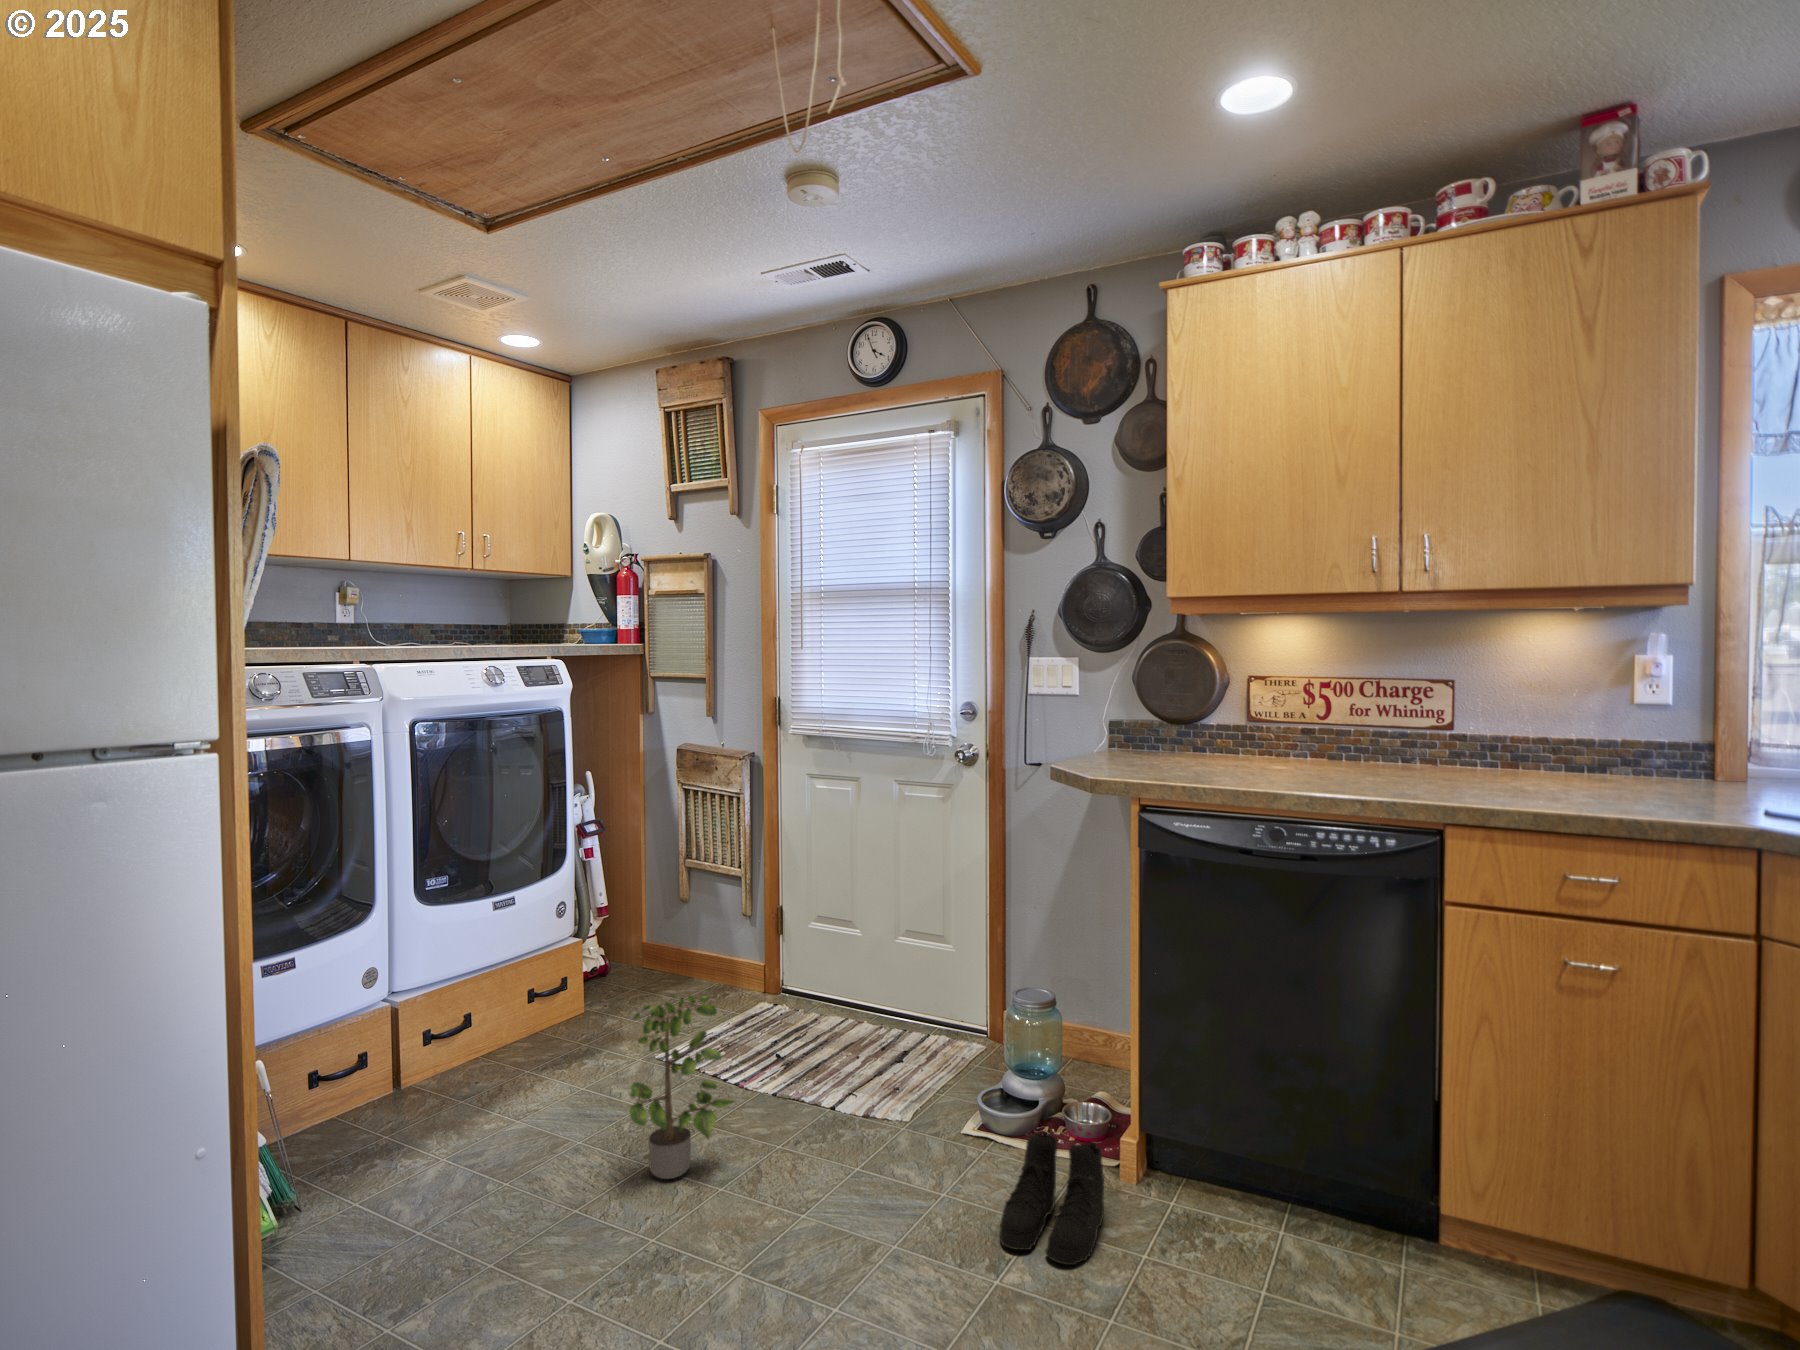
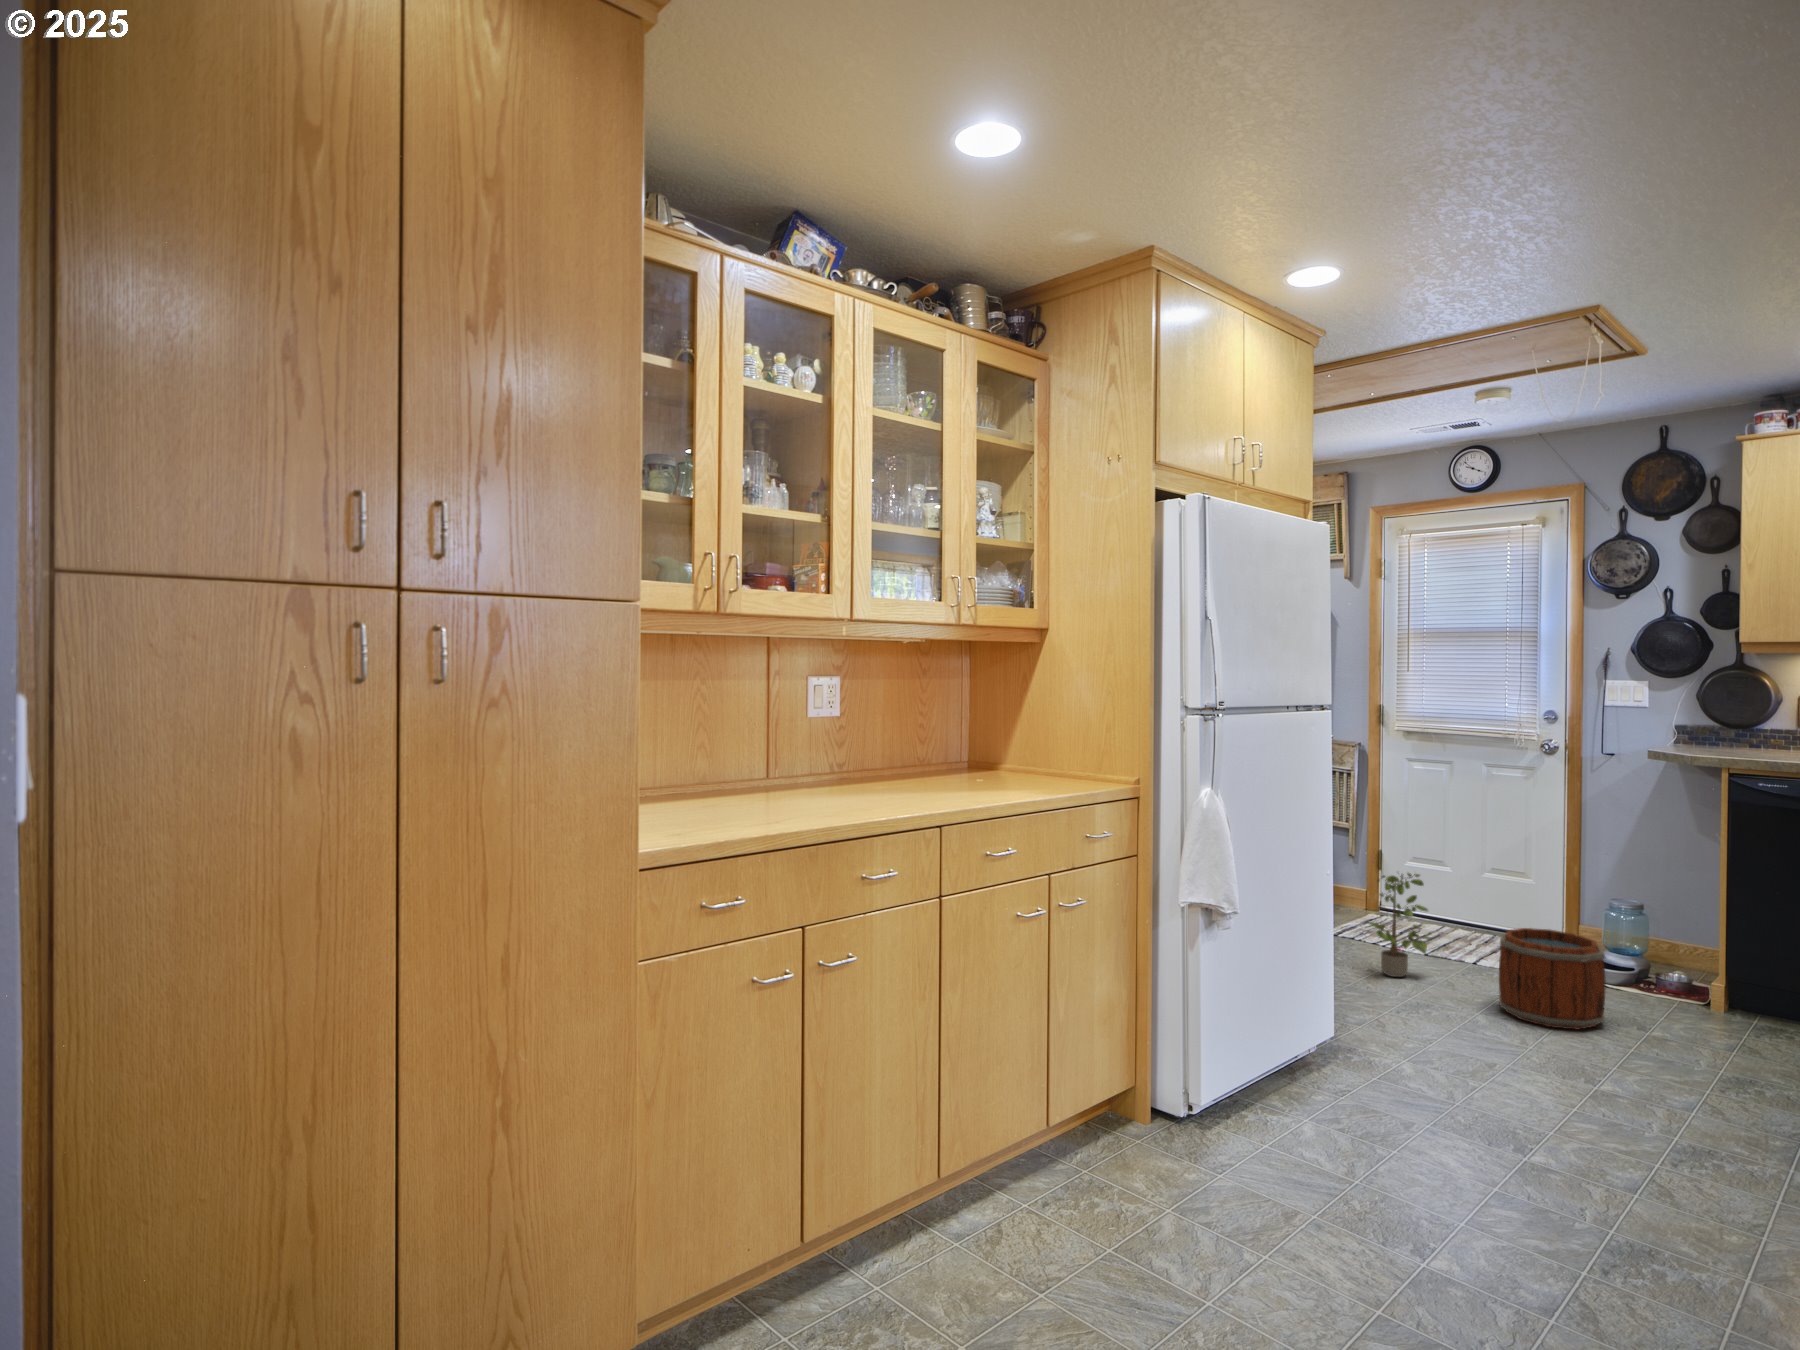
bucket: none [772,1095,939,1309] -> present [1499,928,1605,1030]
boots: present [1000,1131,1104,1265] -> none [1637,965,1709,1031]

